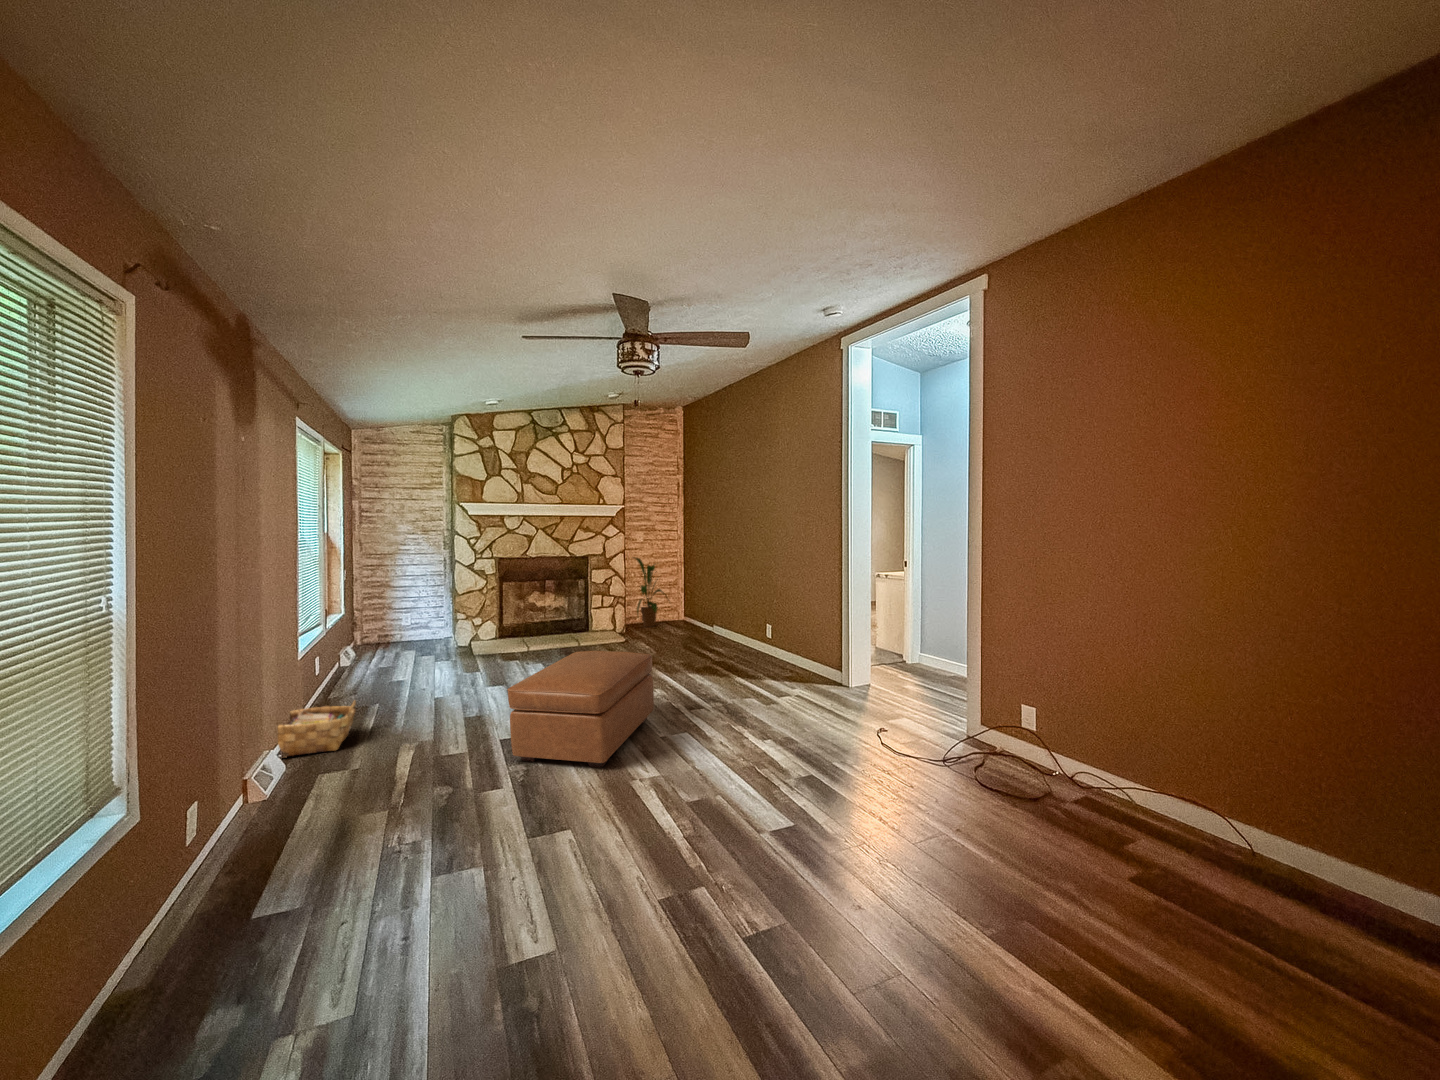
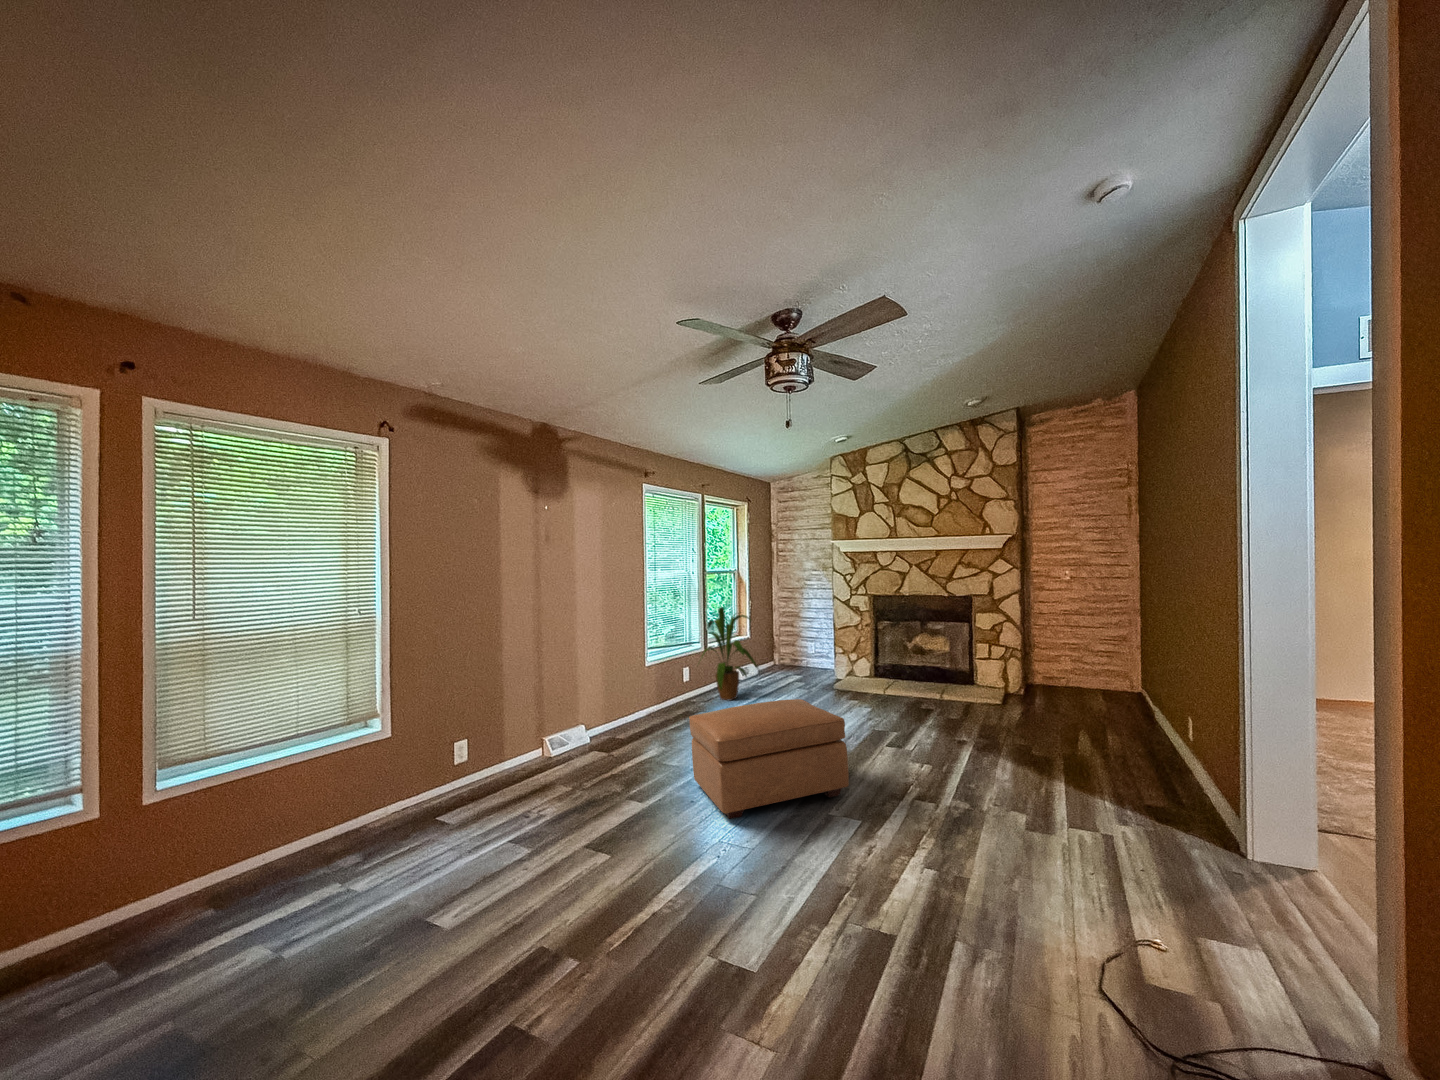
house plant: present [635,558,665,627] -> present [702,607,757,700]
woven basket: present [278,700,356,756] -> none [619,692,669,734]

